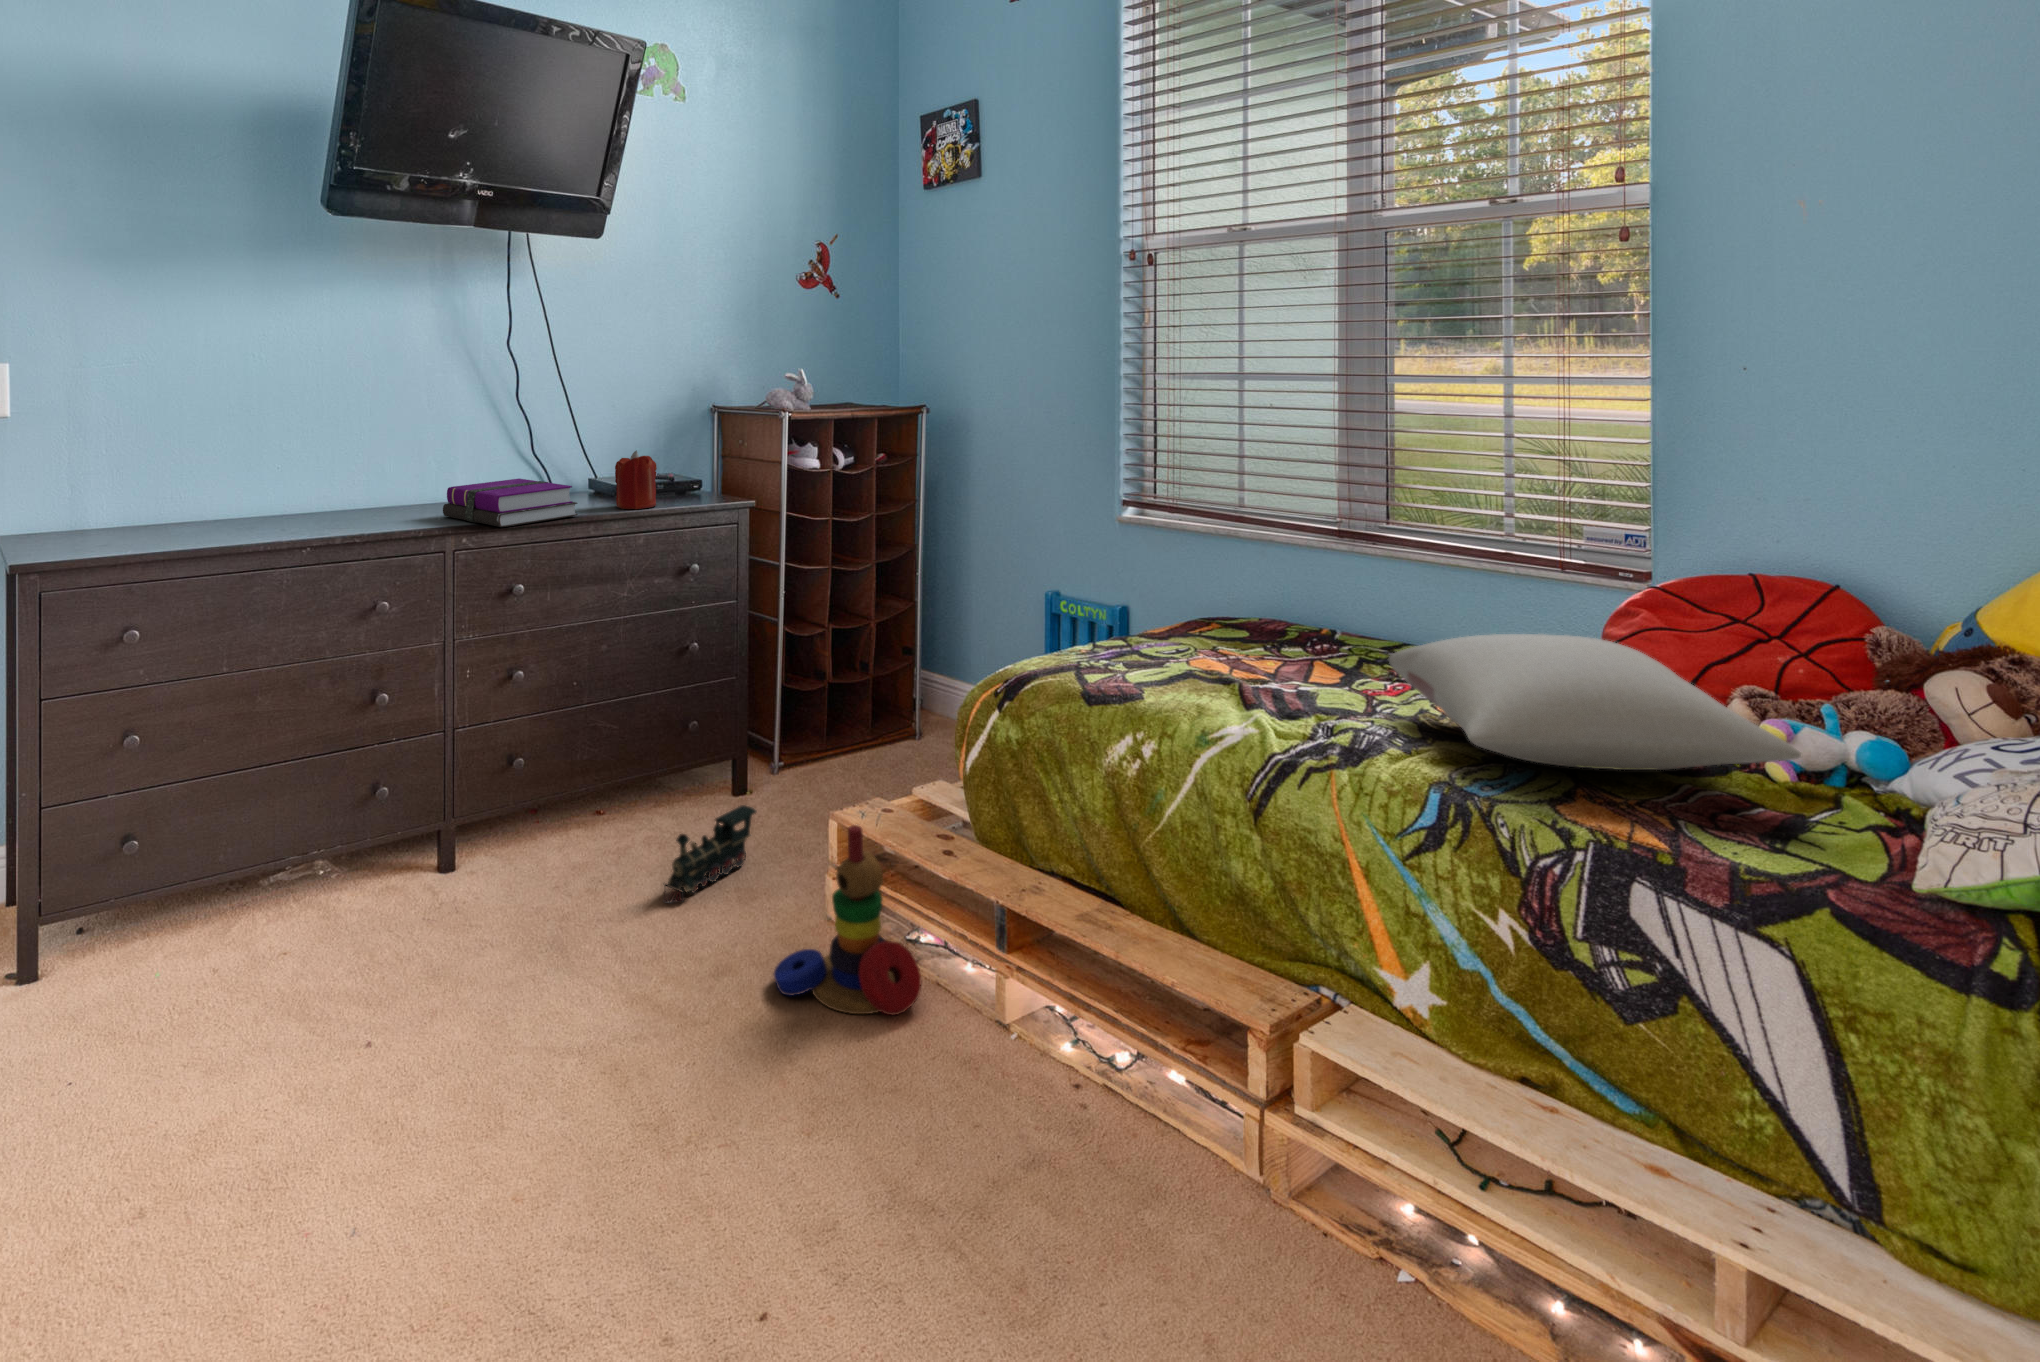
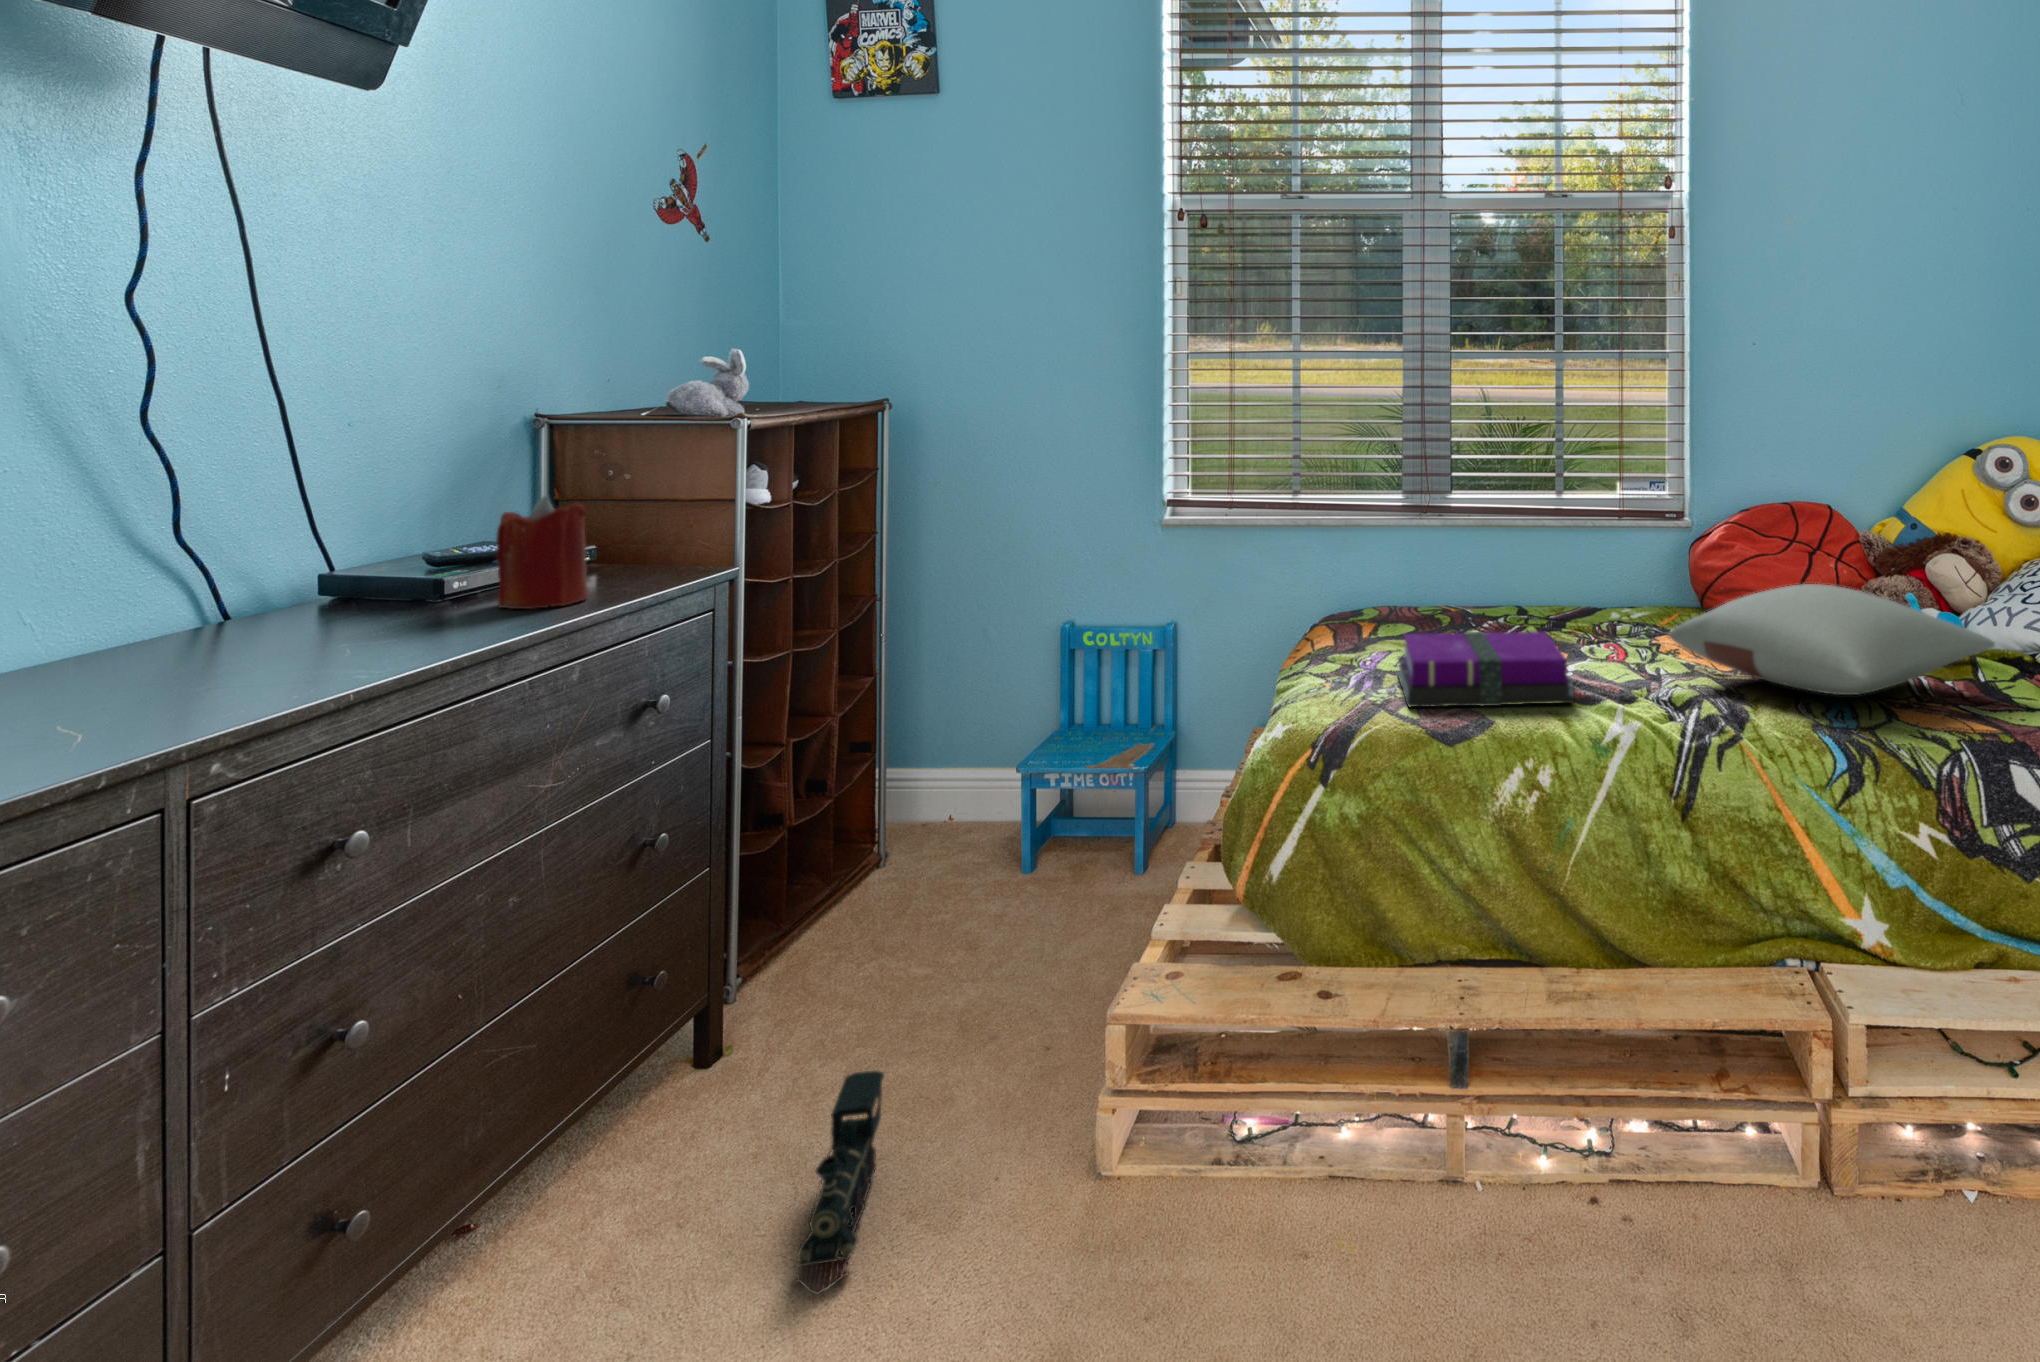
notebook: present [443,479,578,527] -> present [1398,632,1574,707]
stacking toy: present [774,825,921,1015] -> none [1139,999,1351,1306]

